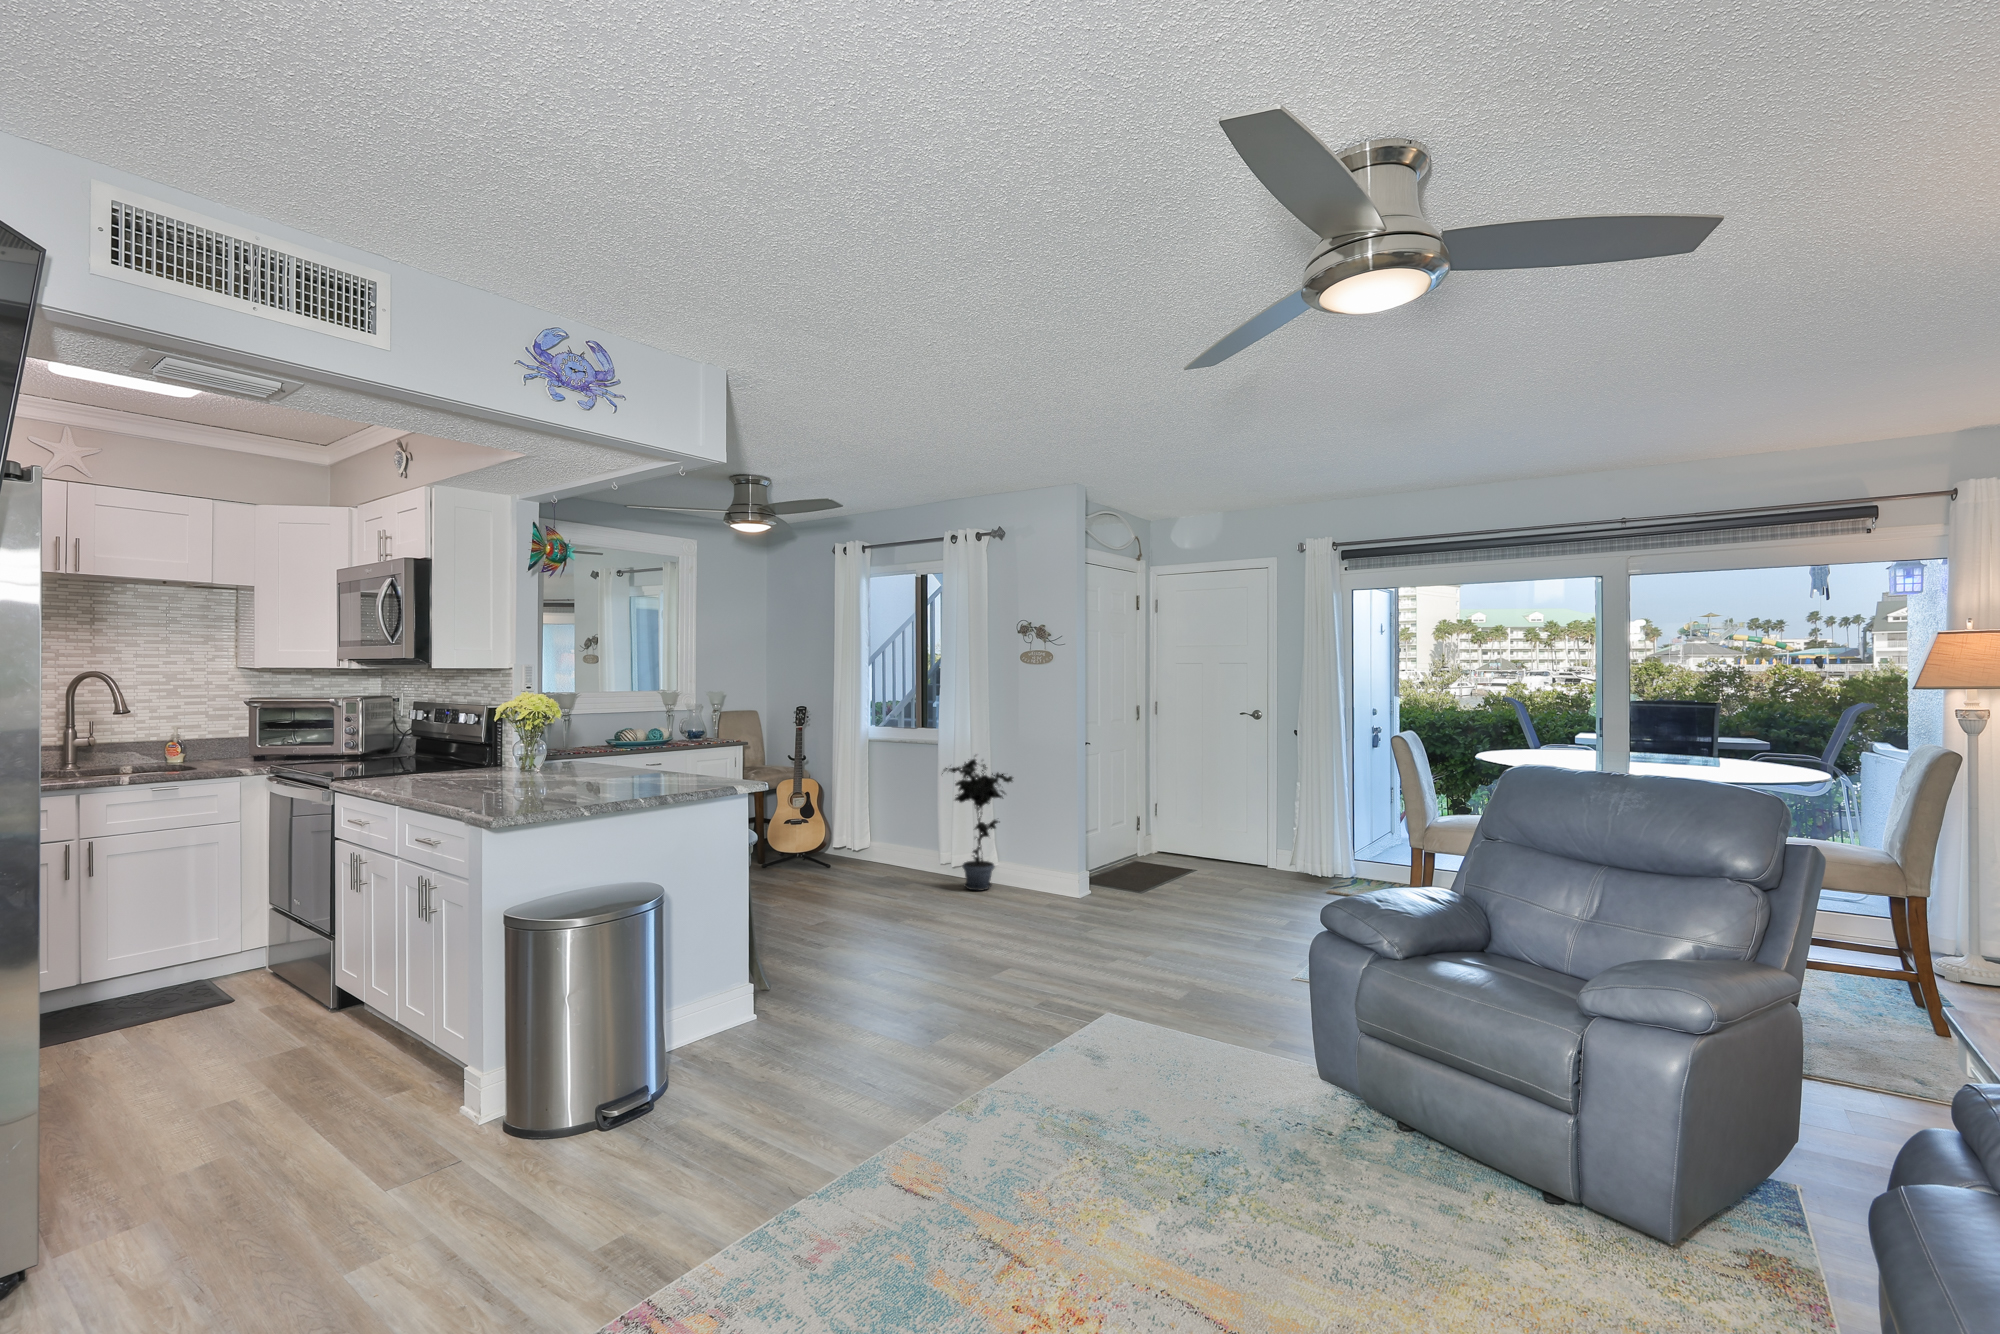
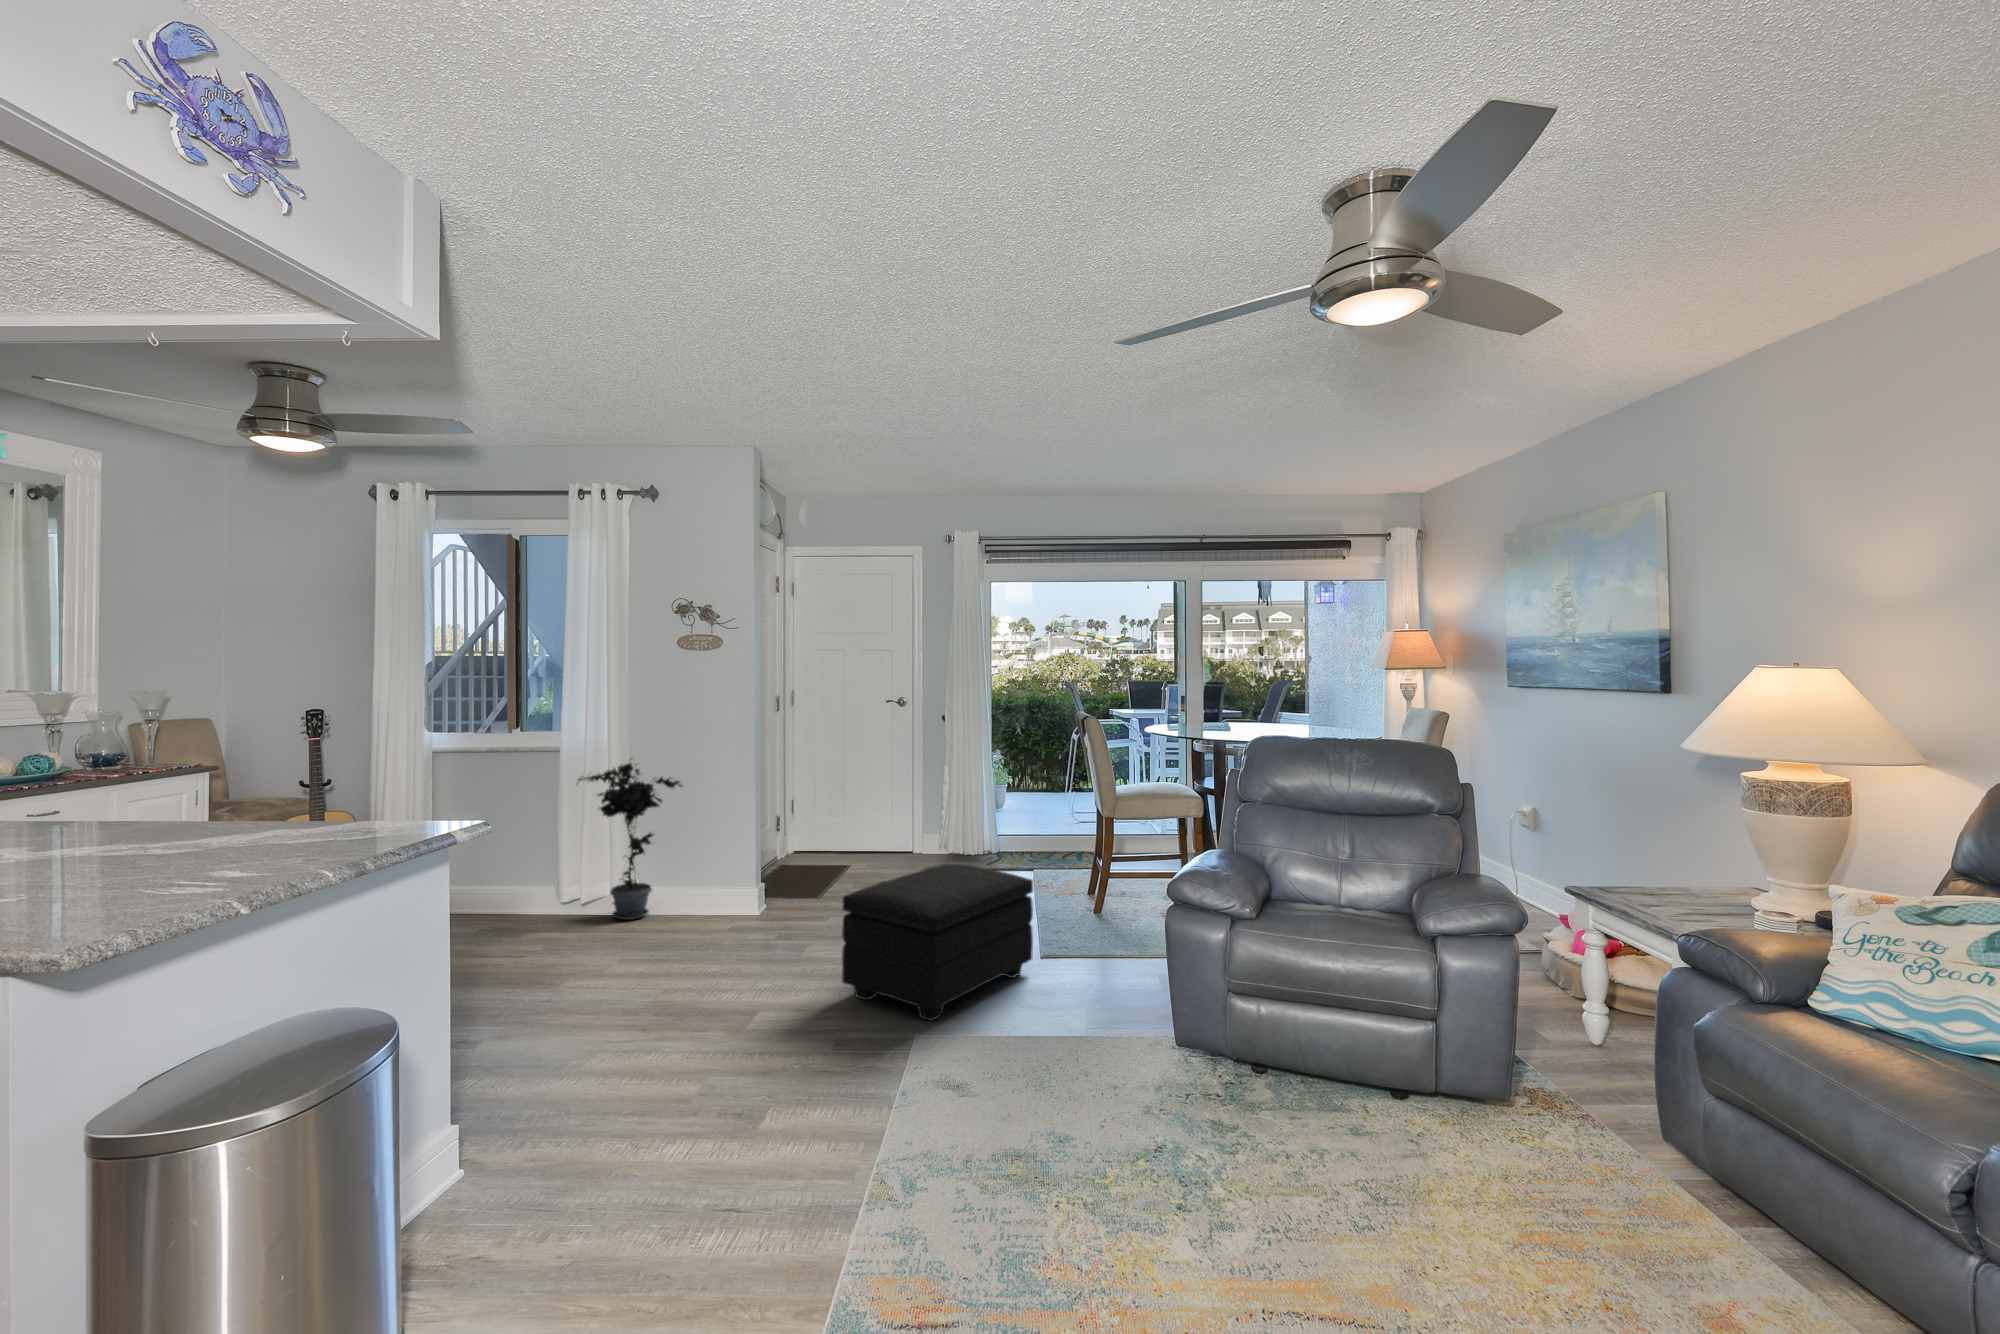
footstool: none [1072,873,1264,1009] -> present [842,864,1033,1020]

